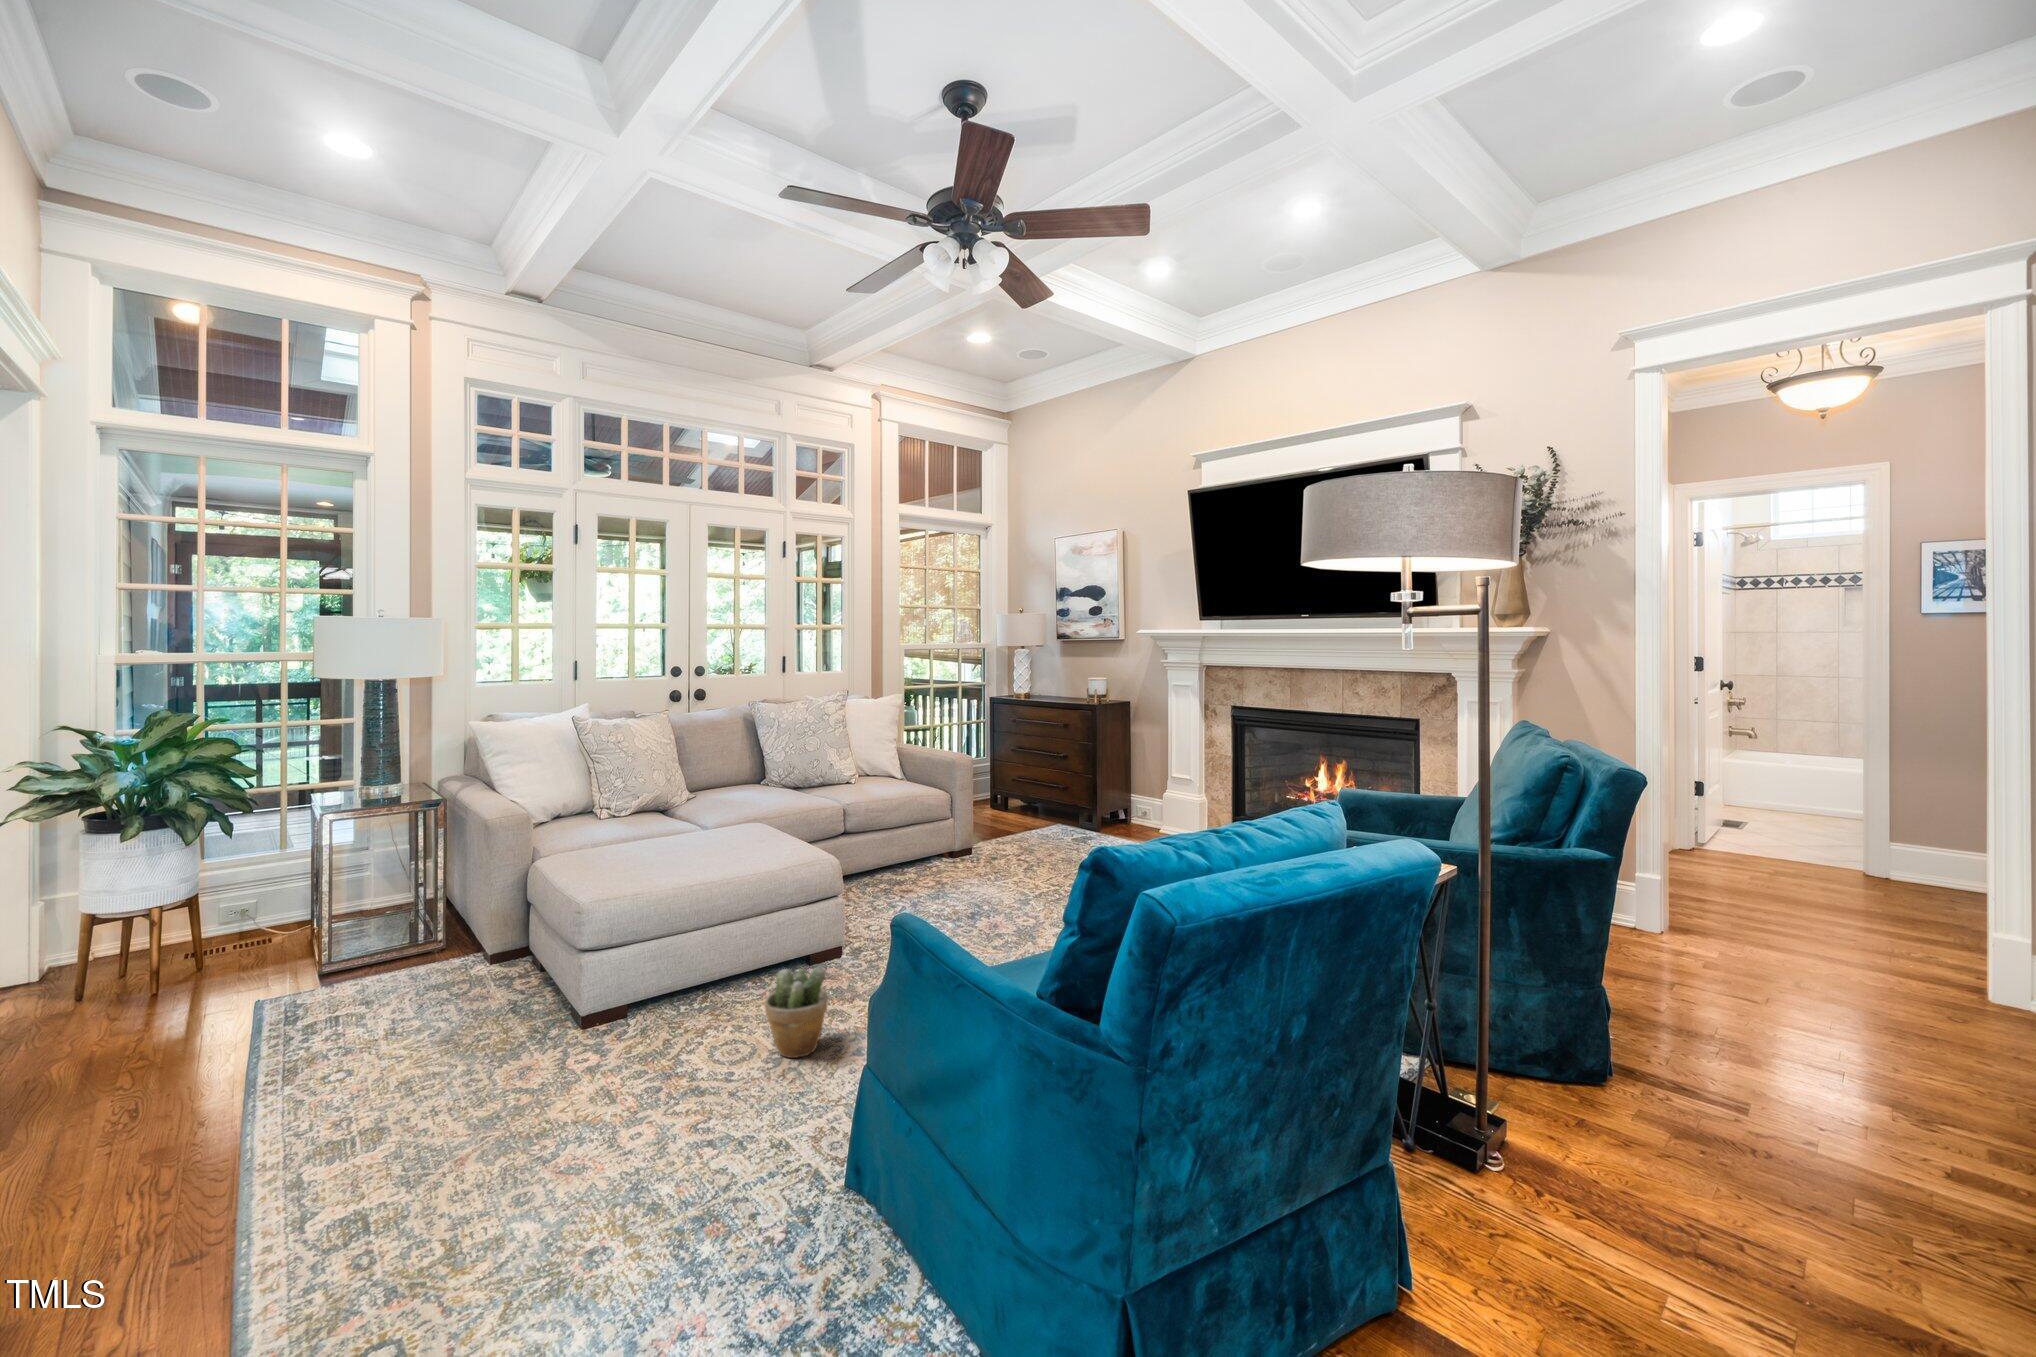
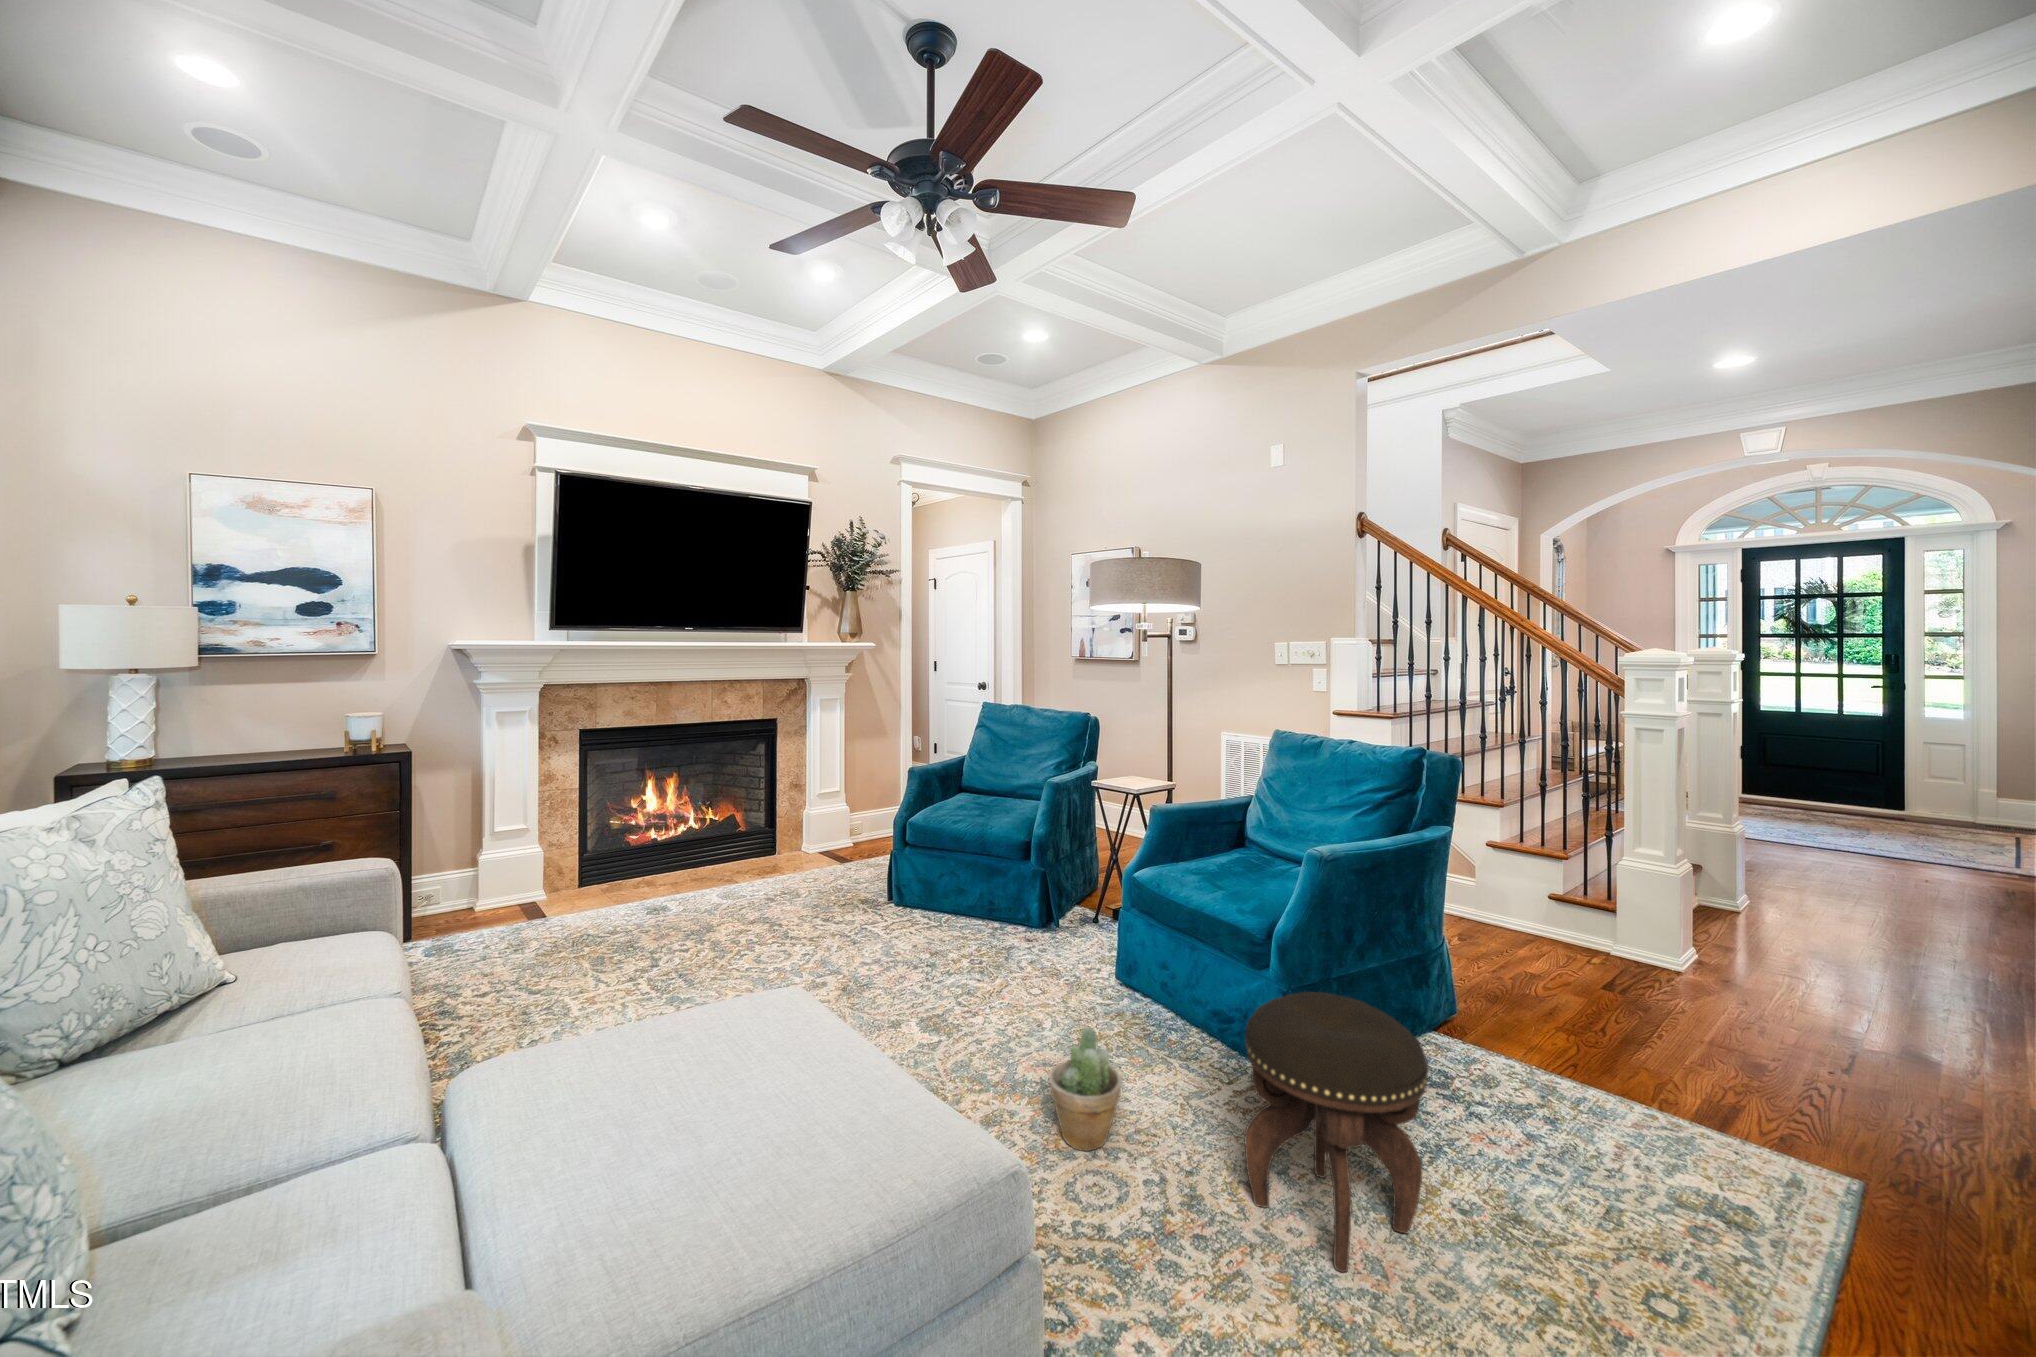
footstool: none [548,952,722,1202] -> present [1245,992,1428,1272]

